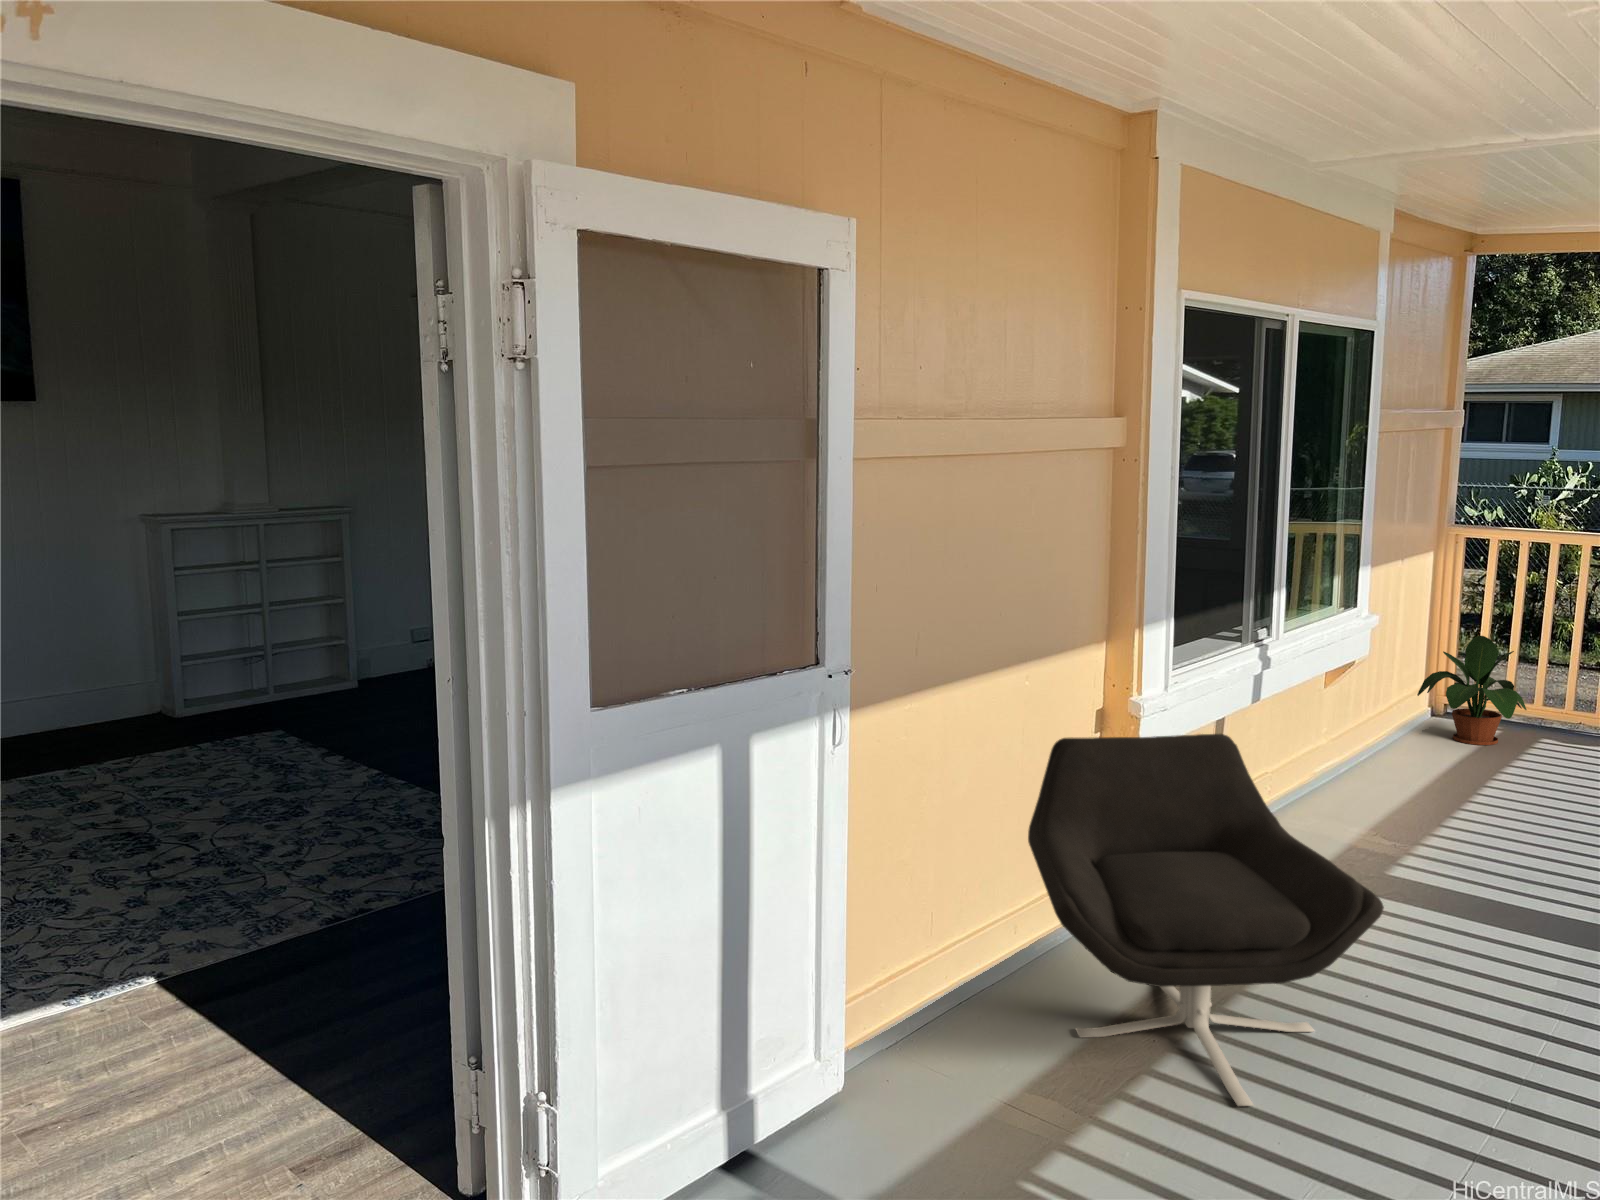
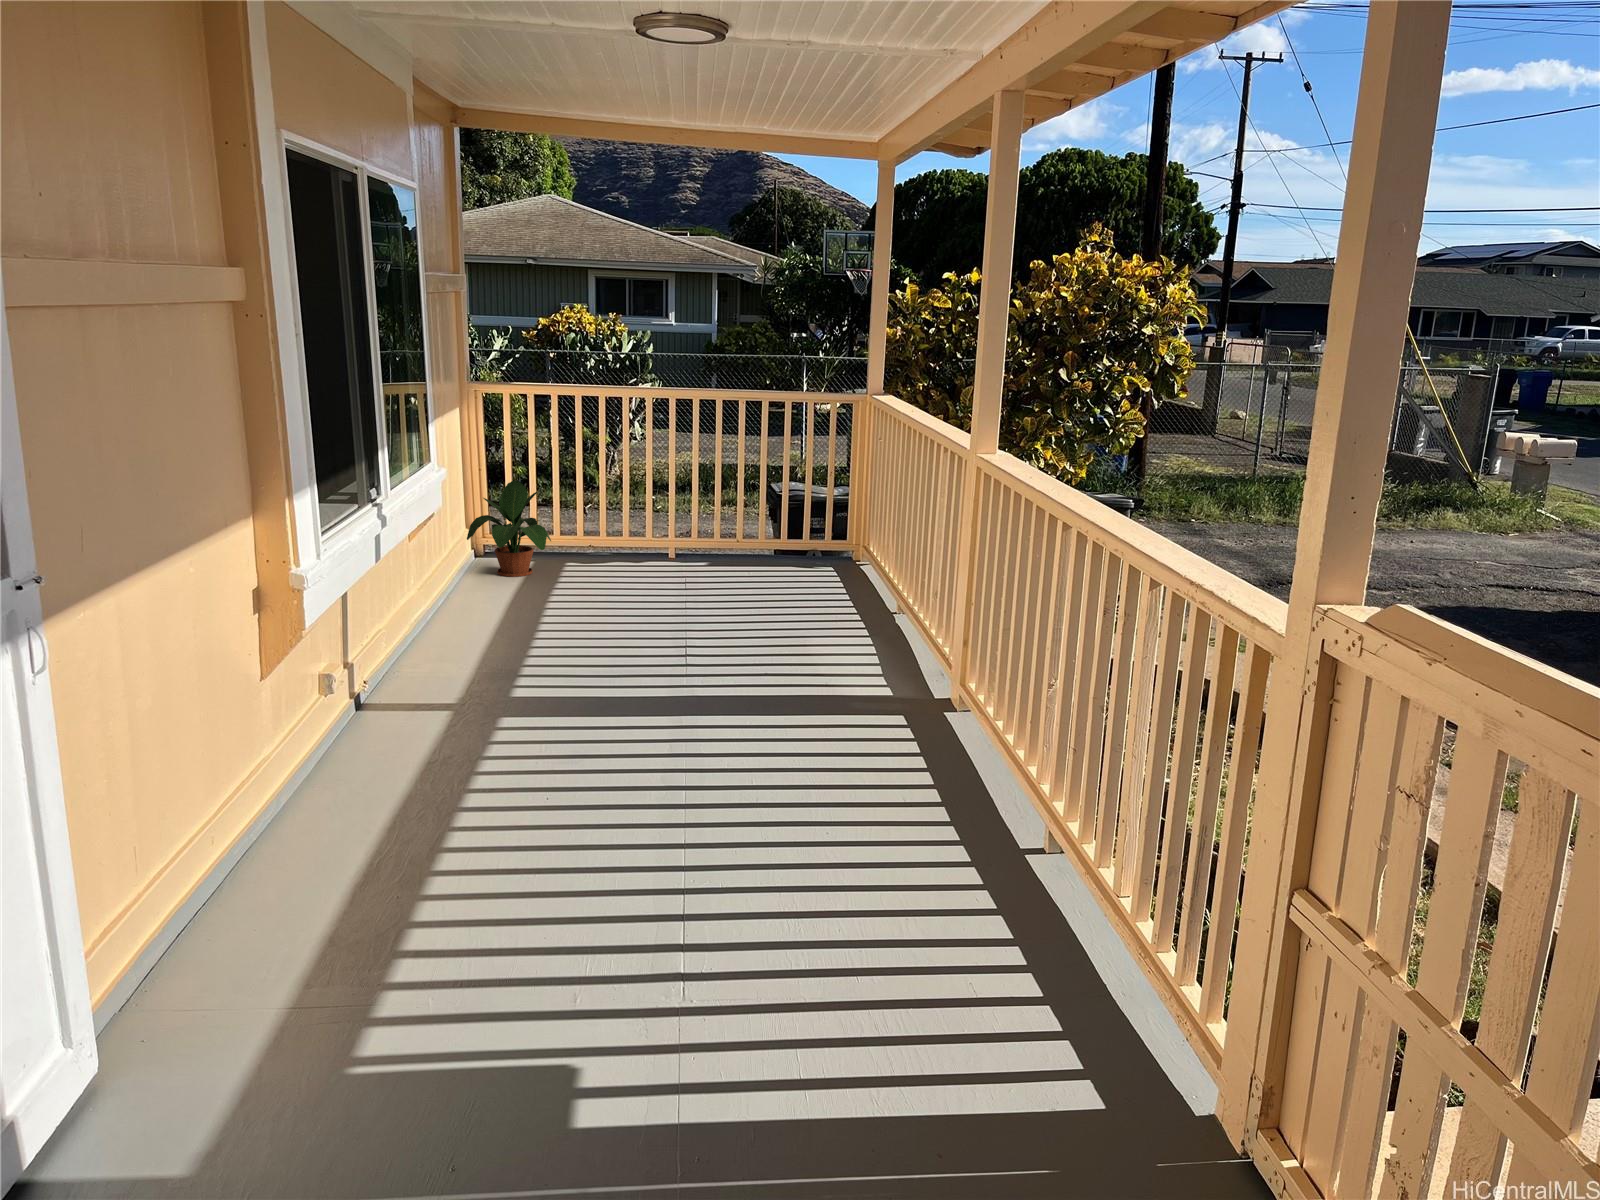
lounge chair: present [1028,734,1384,1106] -> none [220,593,590,928]

